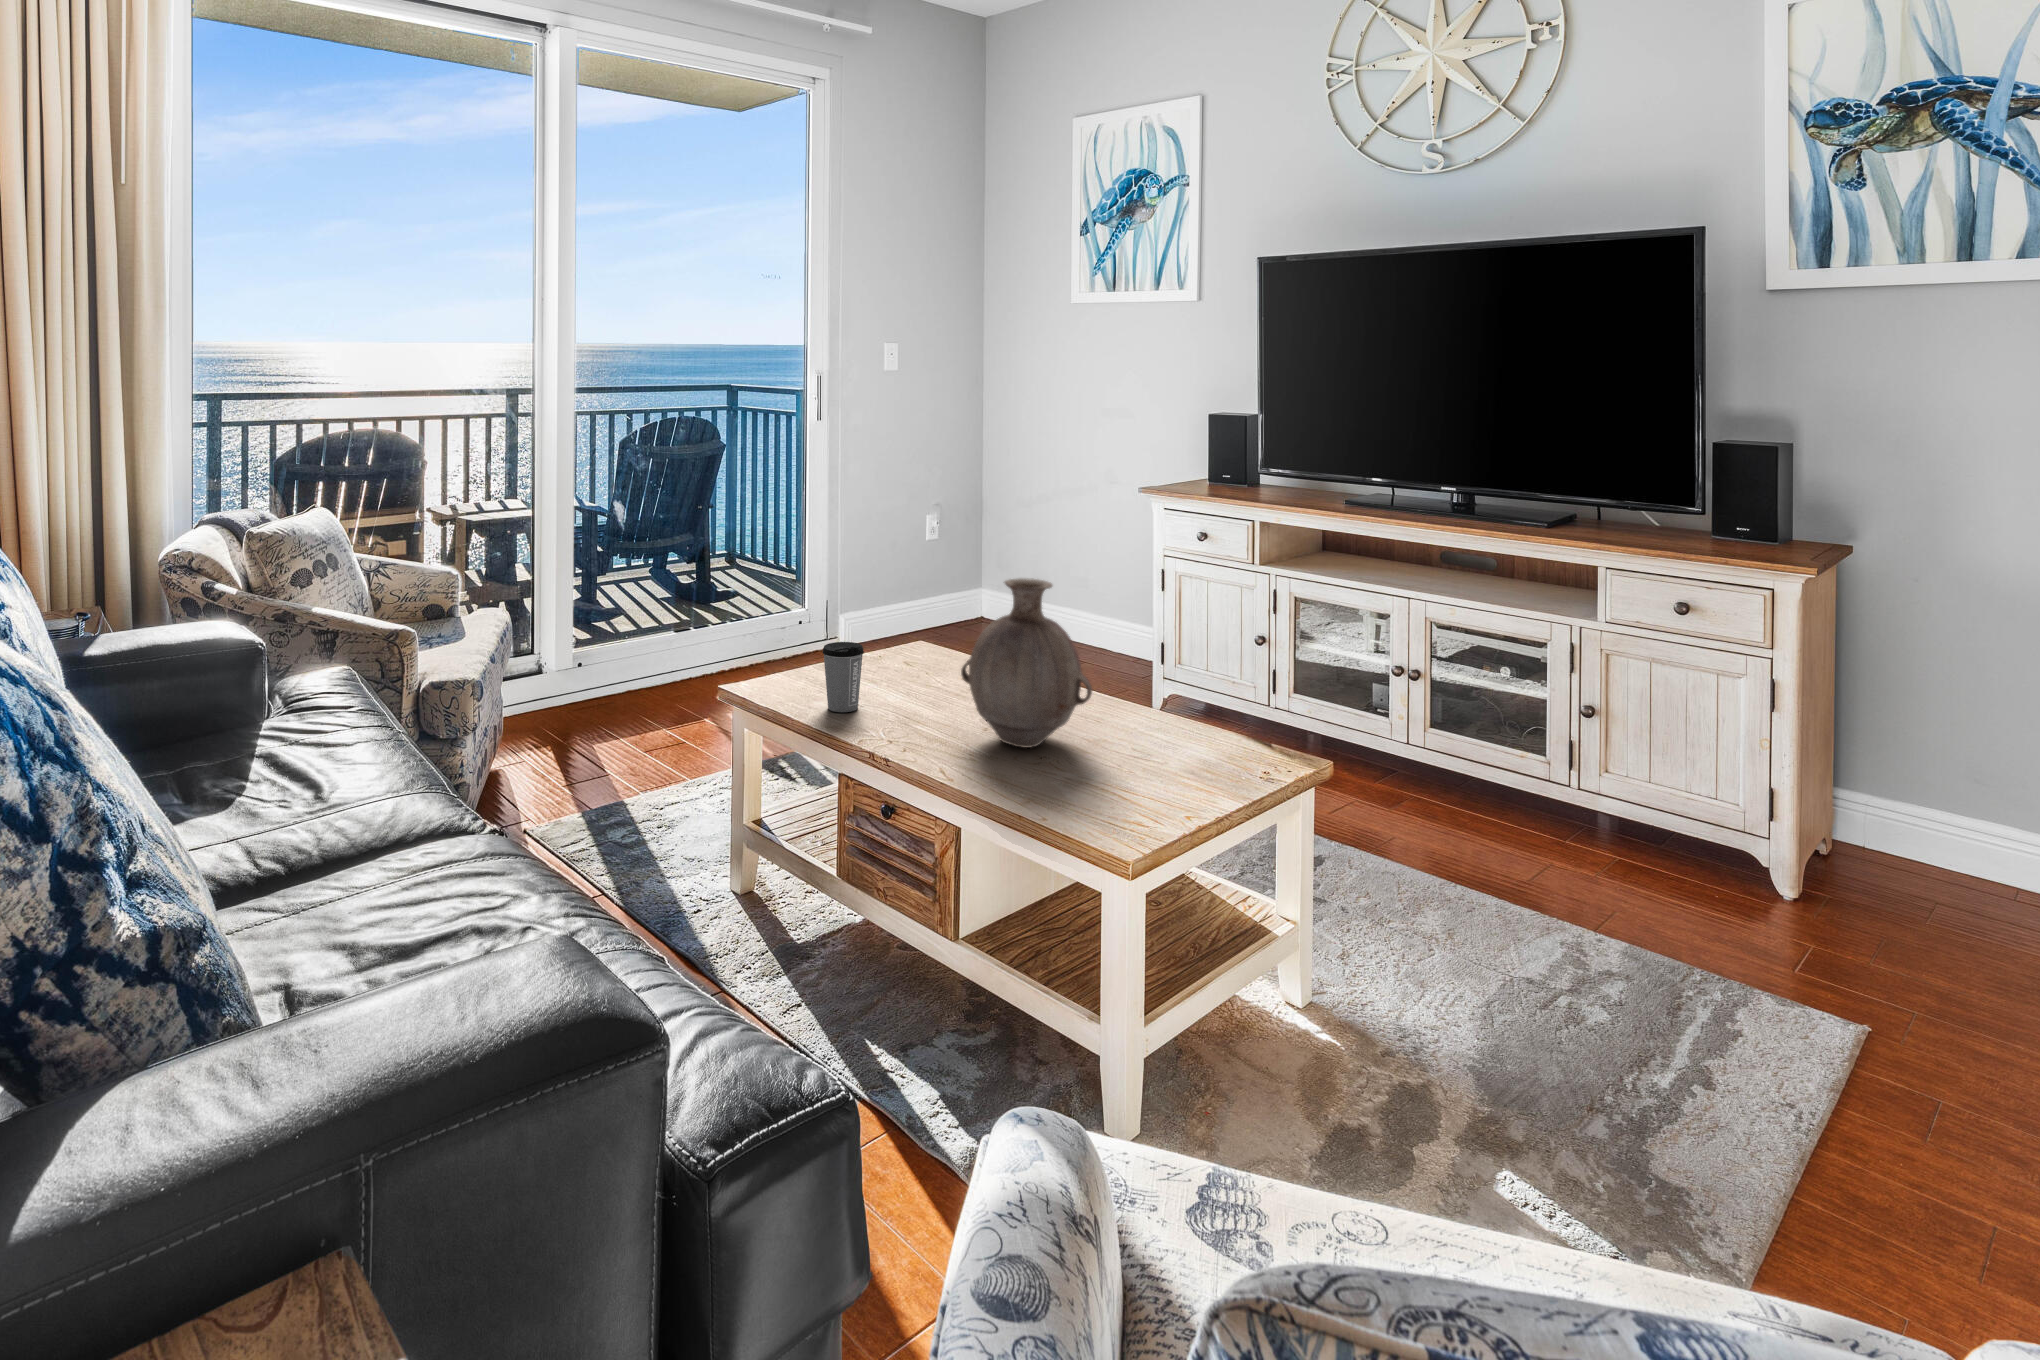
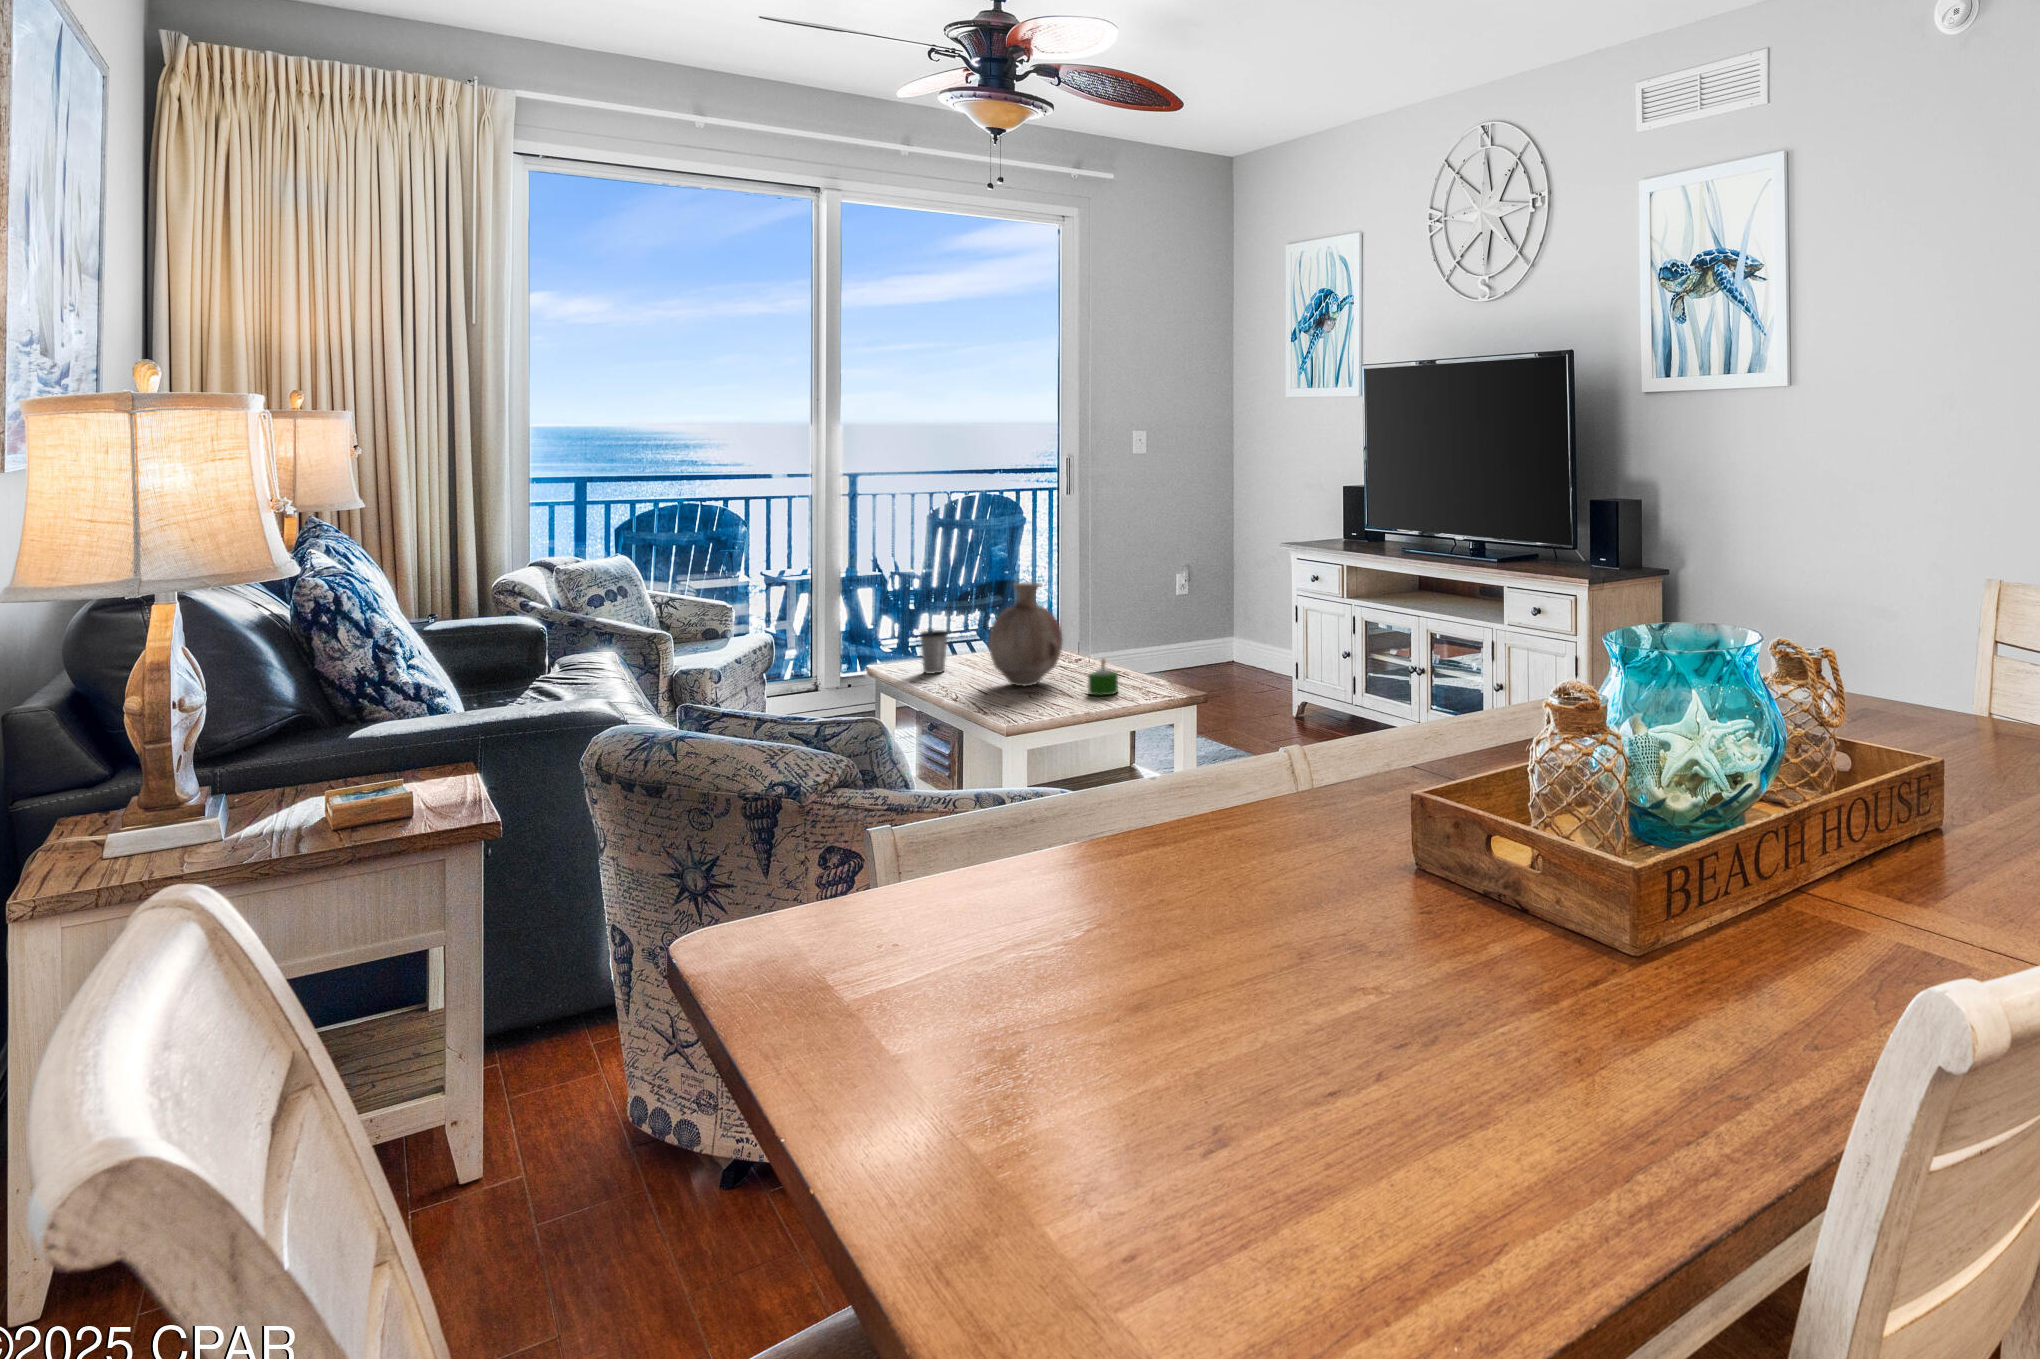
candle: none [1156,710,1204,775] -> present [1088,659,1118,696]

